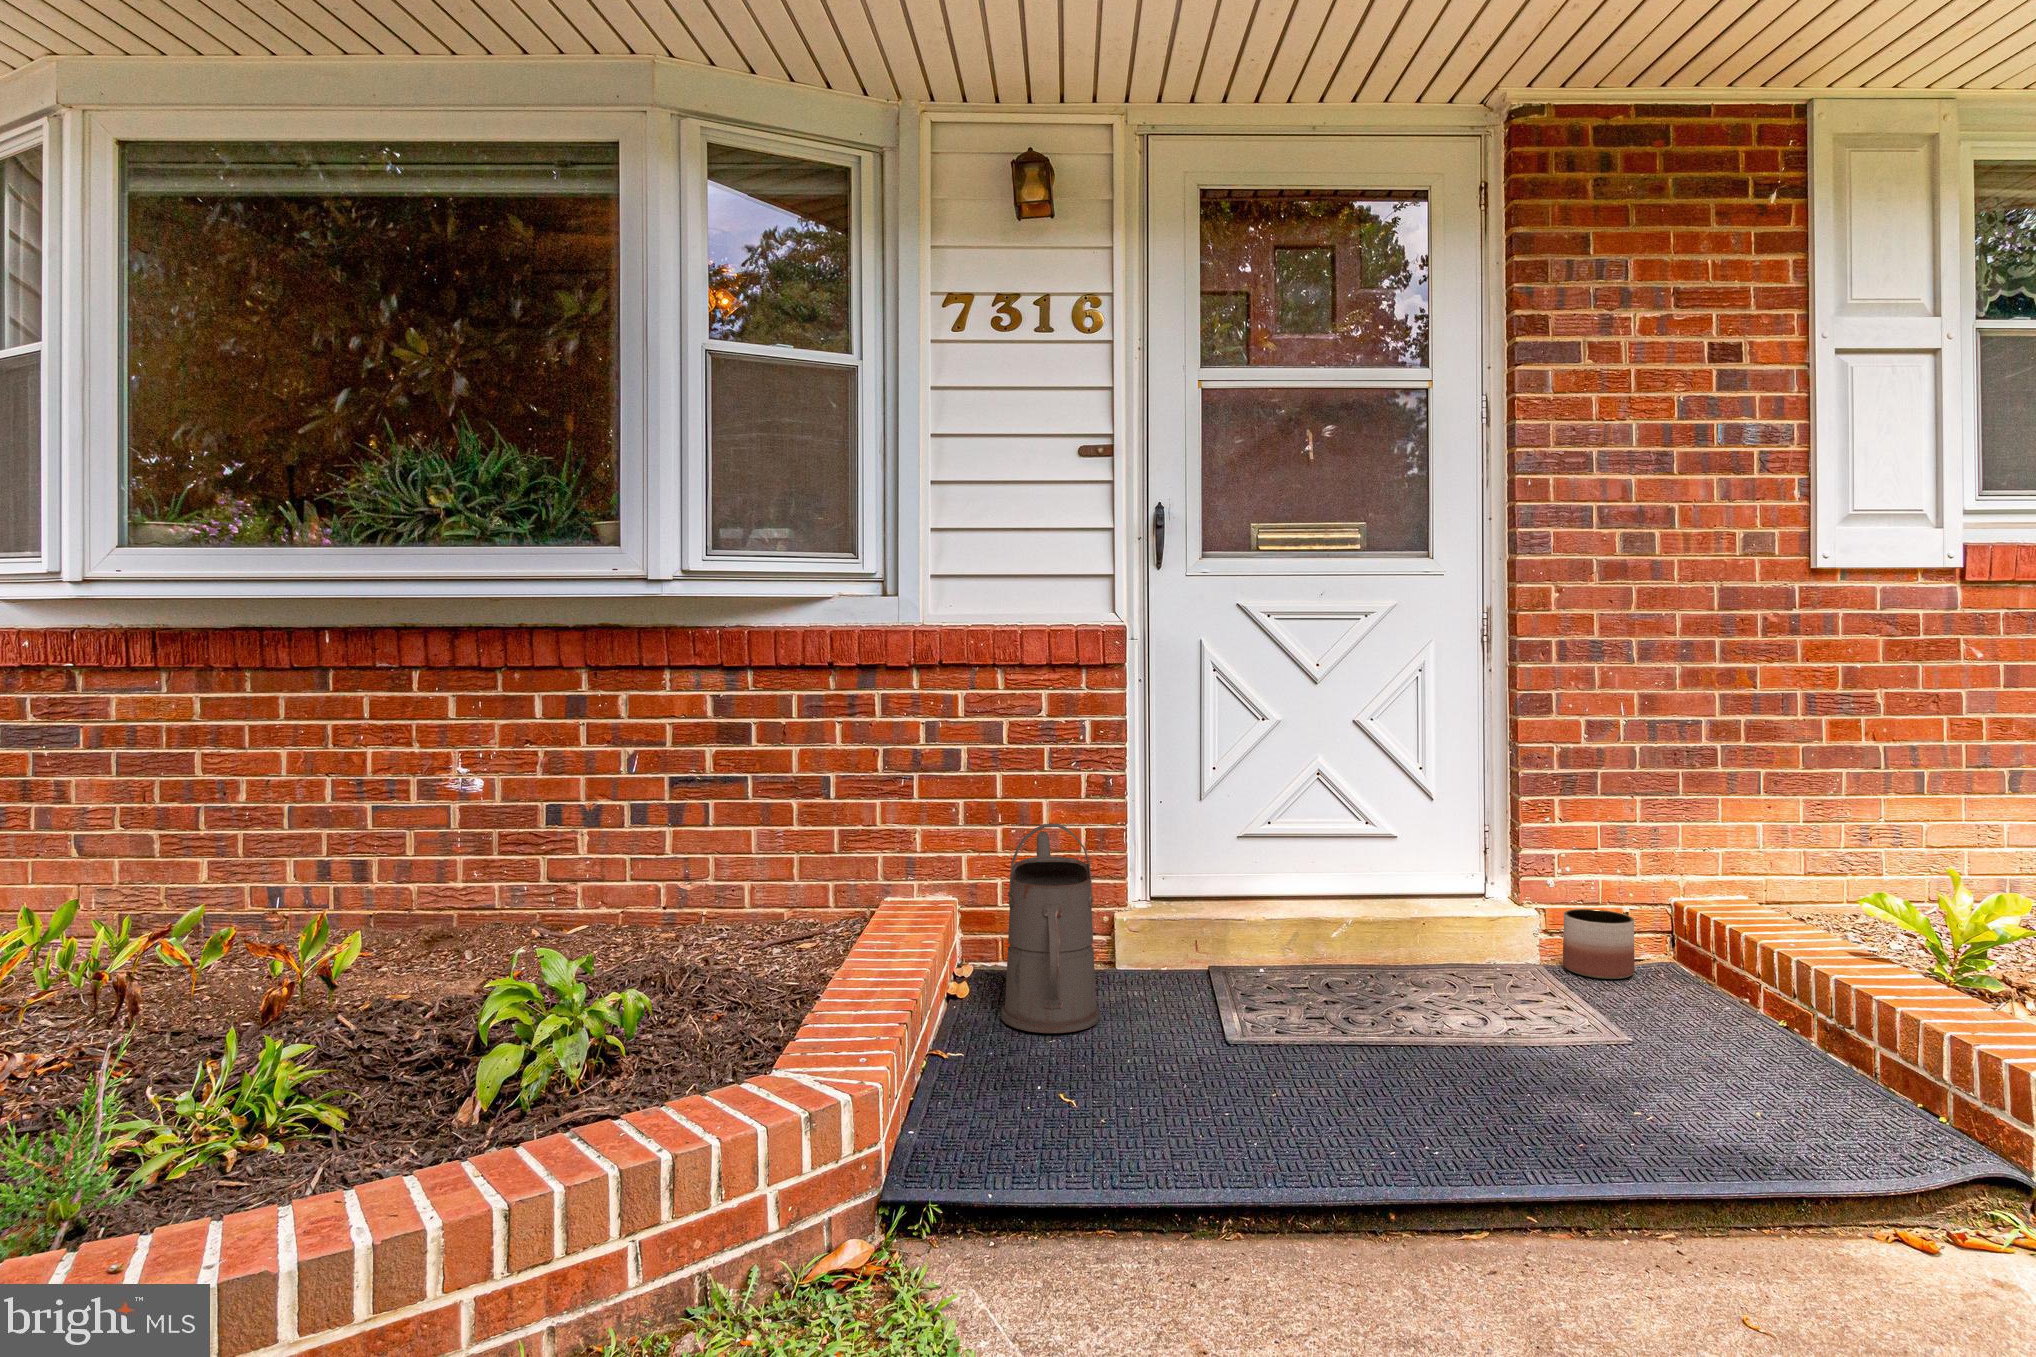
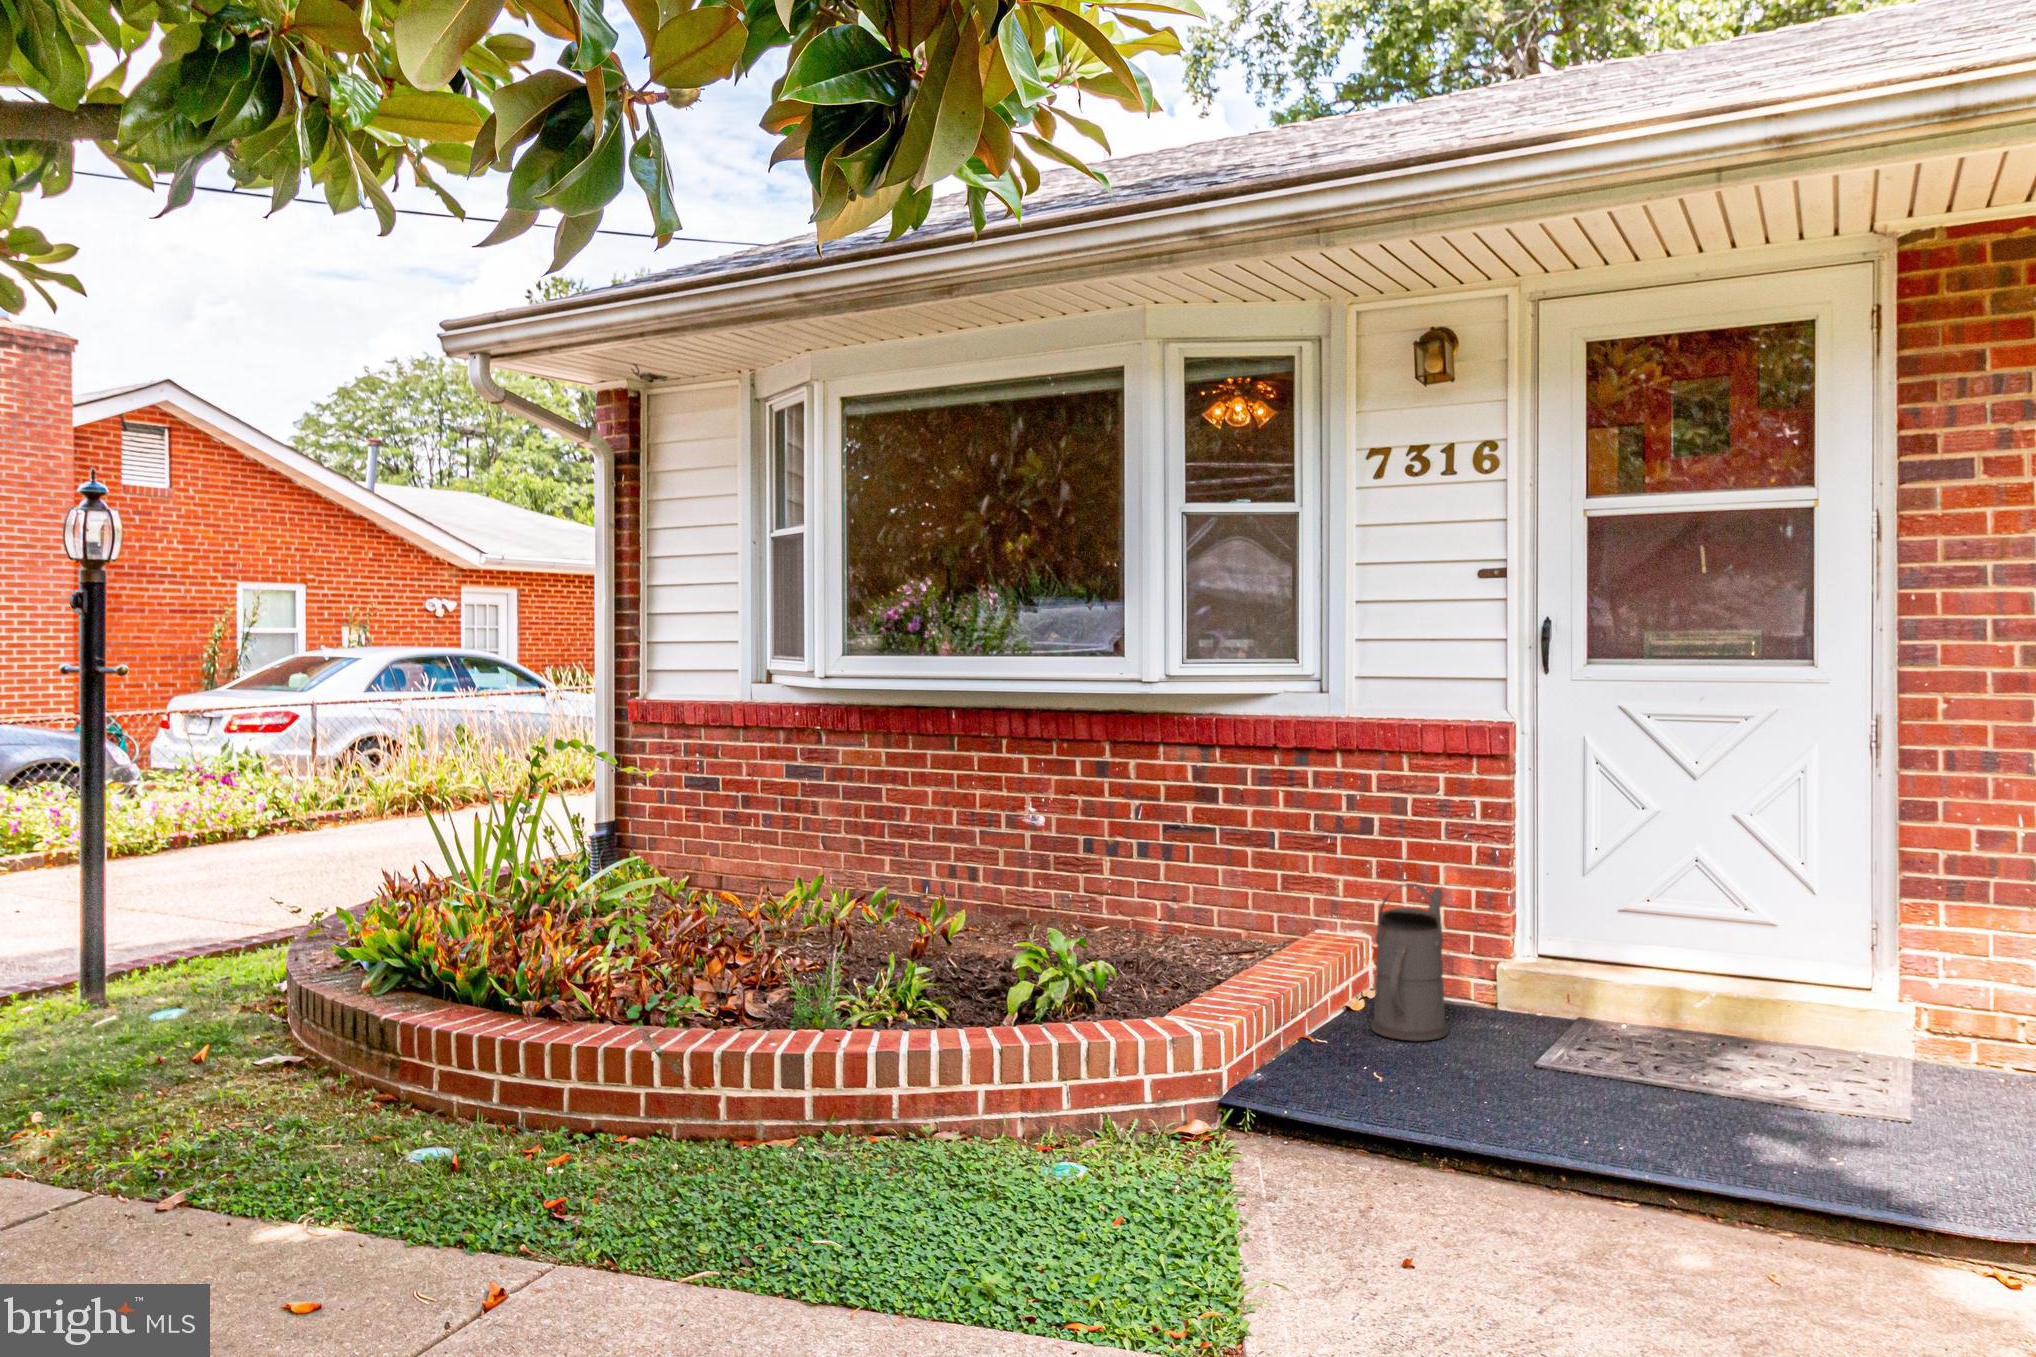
planter: present [1563,909,1634,979] -> none [1927,1007,1999,1075]

